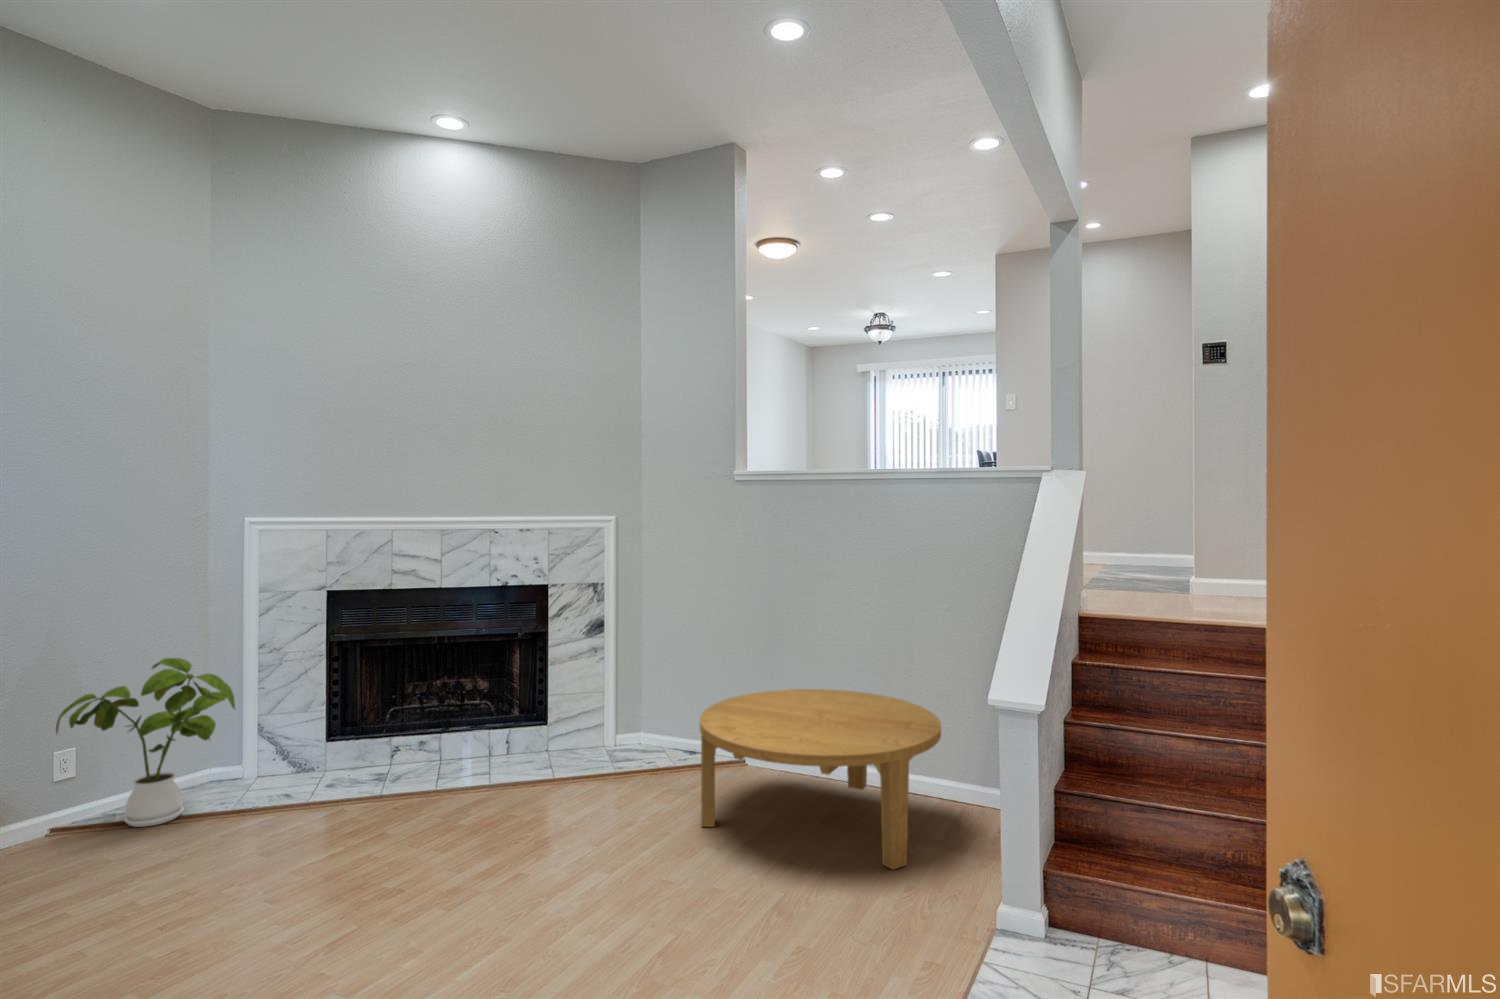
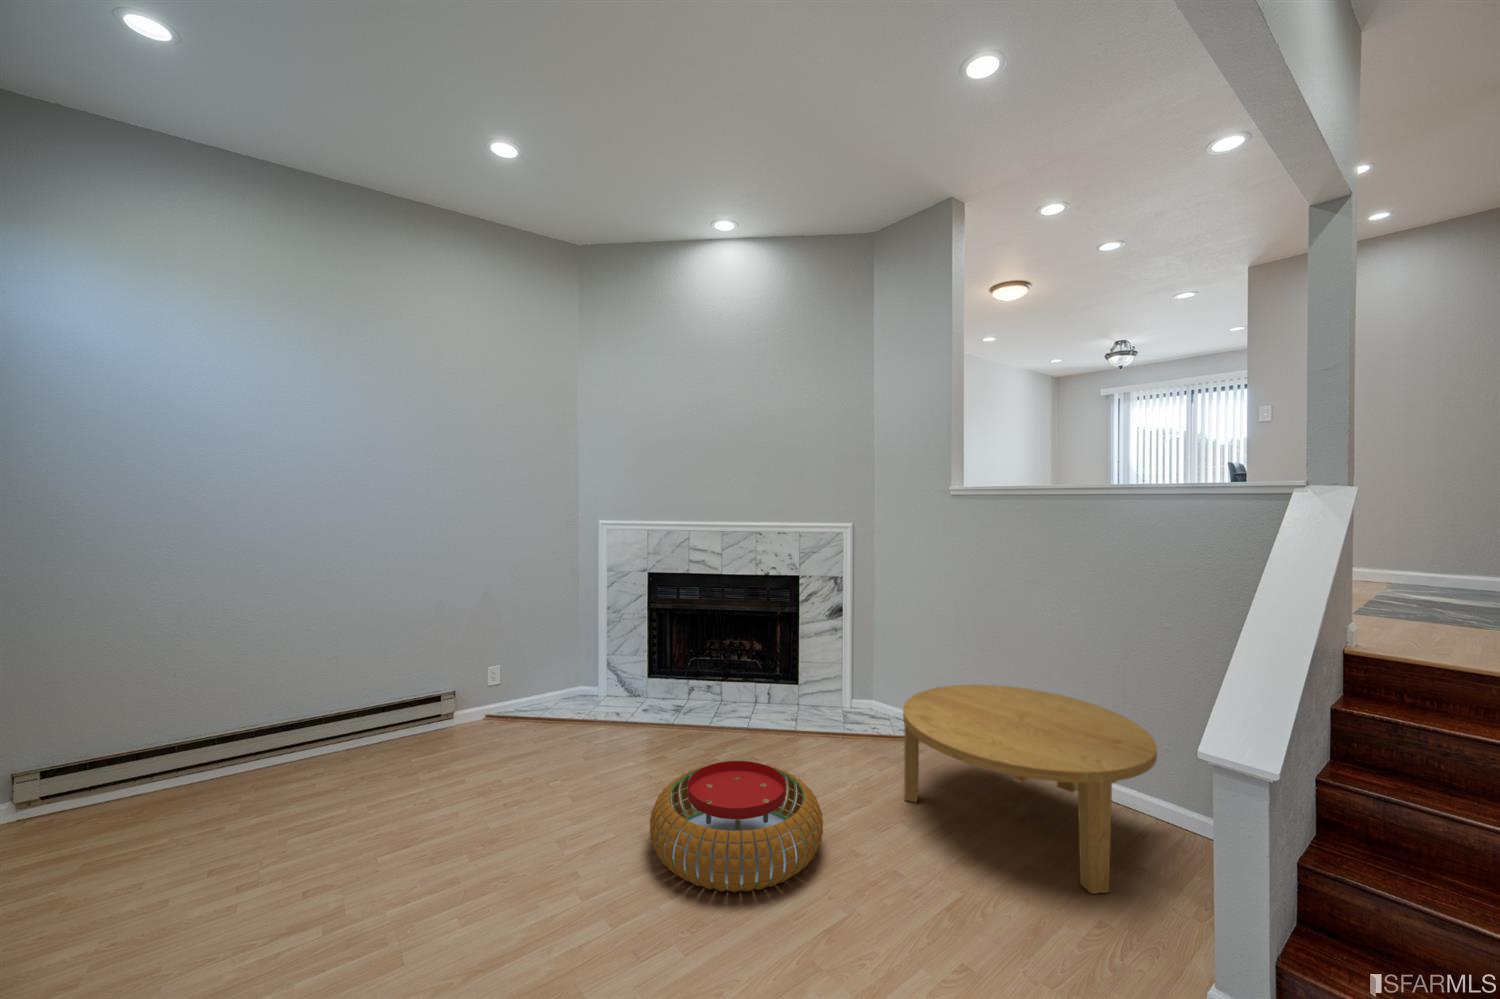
house plant: present [56,658,235,827] -> none [490,612,592,721]
pouf: none [406,809,627,958] -> present [650,761,823,892]

